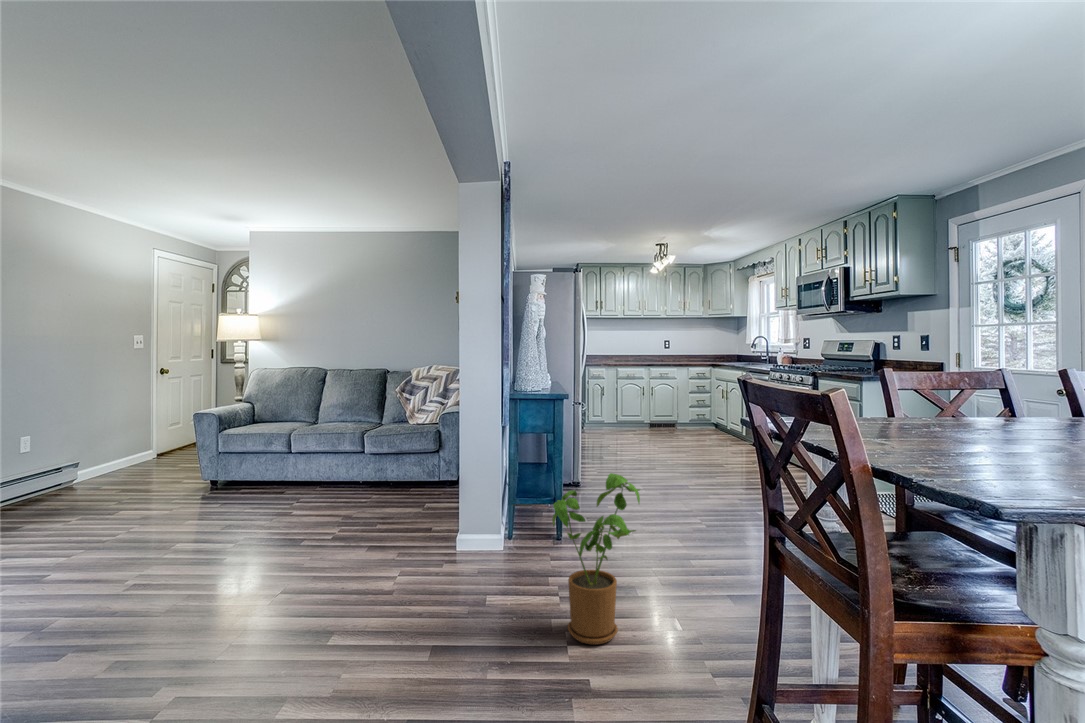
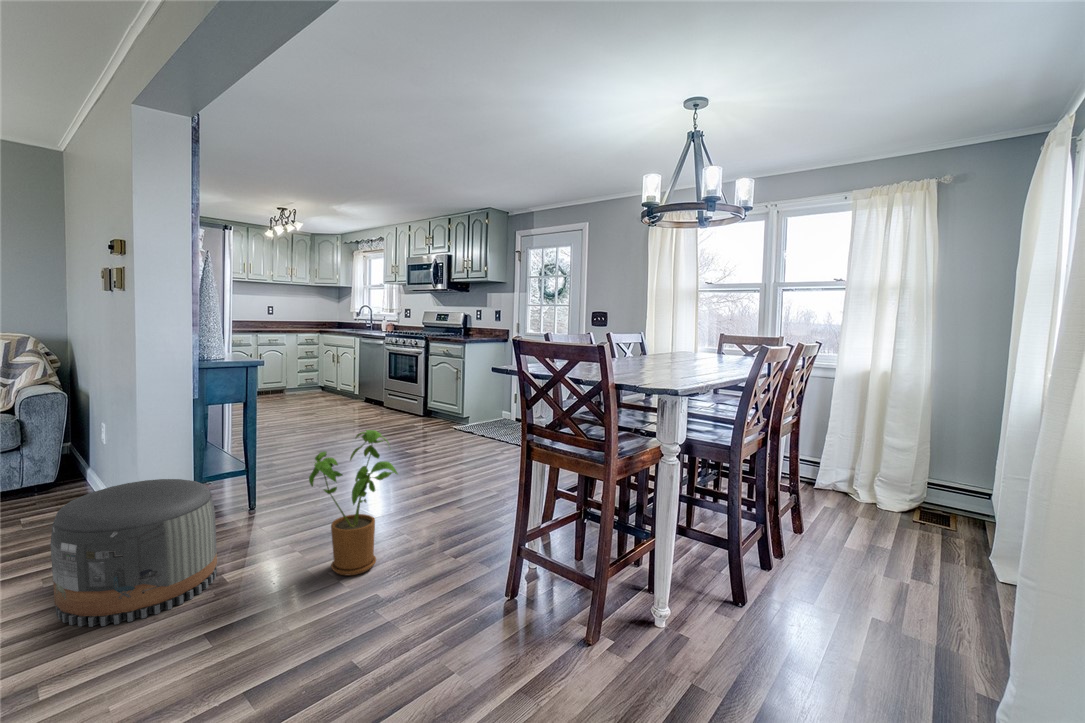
pouf: none [377,489,491,611] -> present [51,479,217,627]

